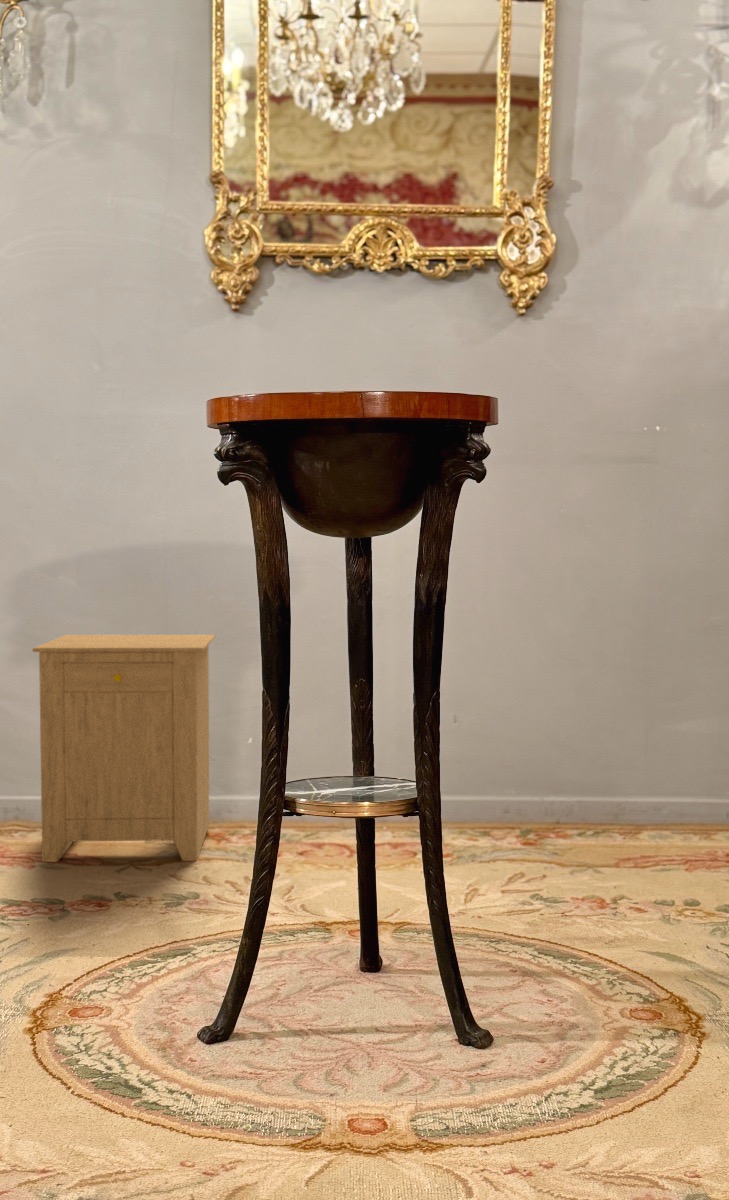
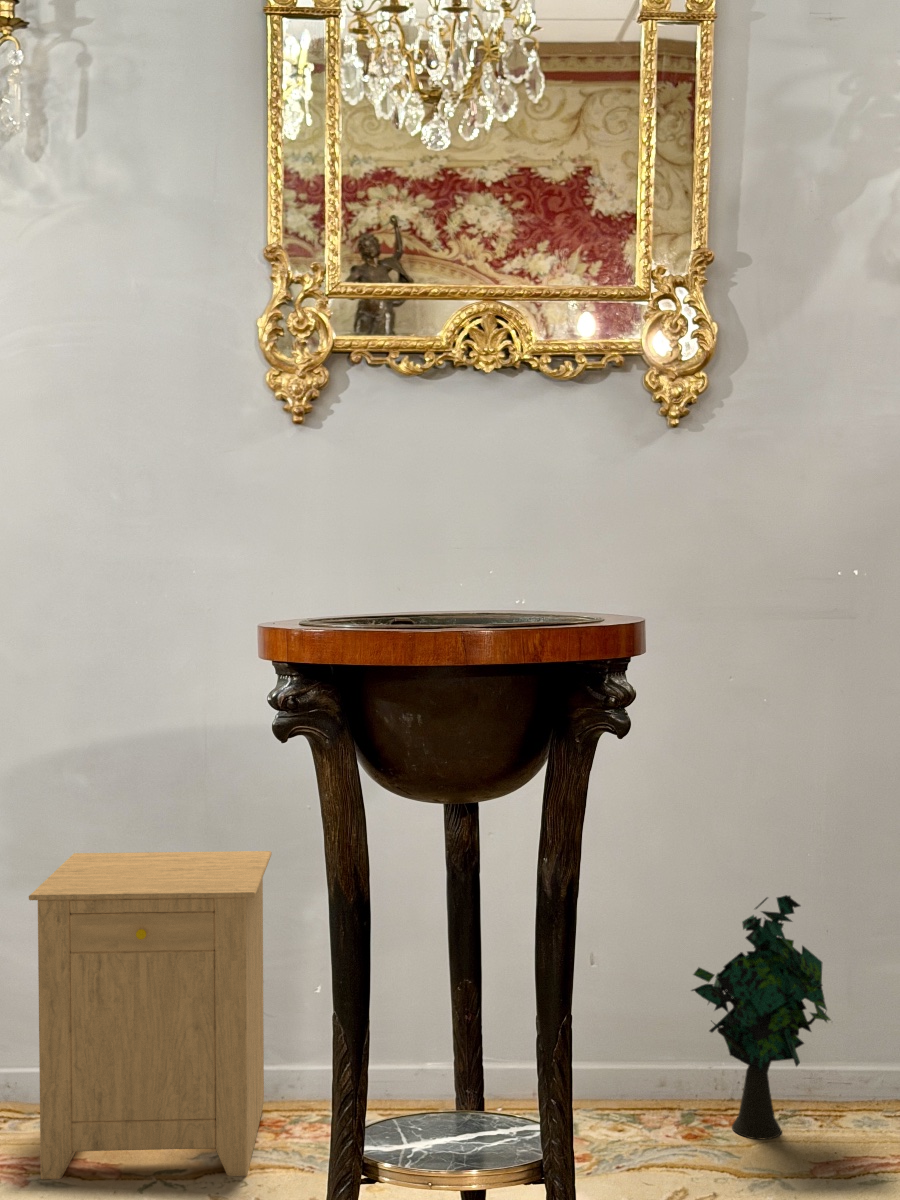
decorative plant: none [530,664,635,844] -> present [692,895,831,1140]

